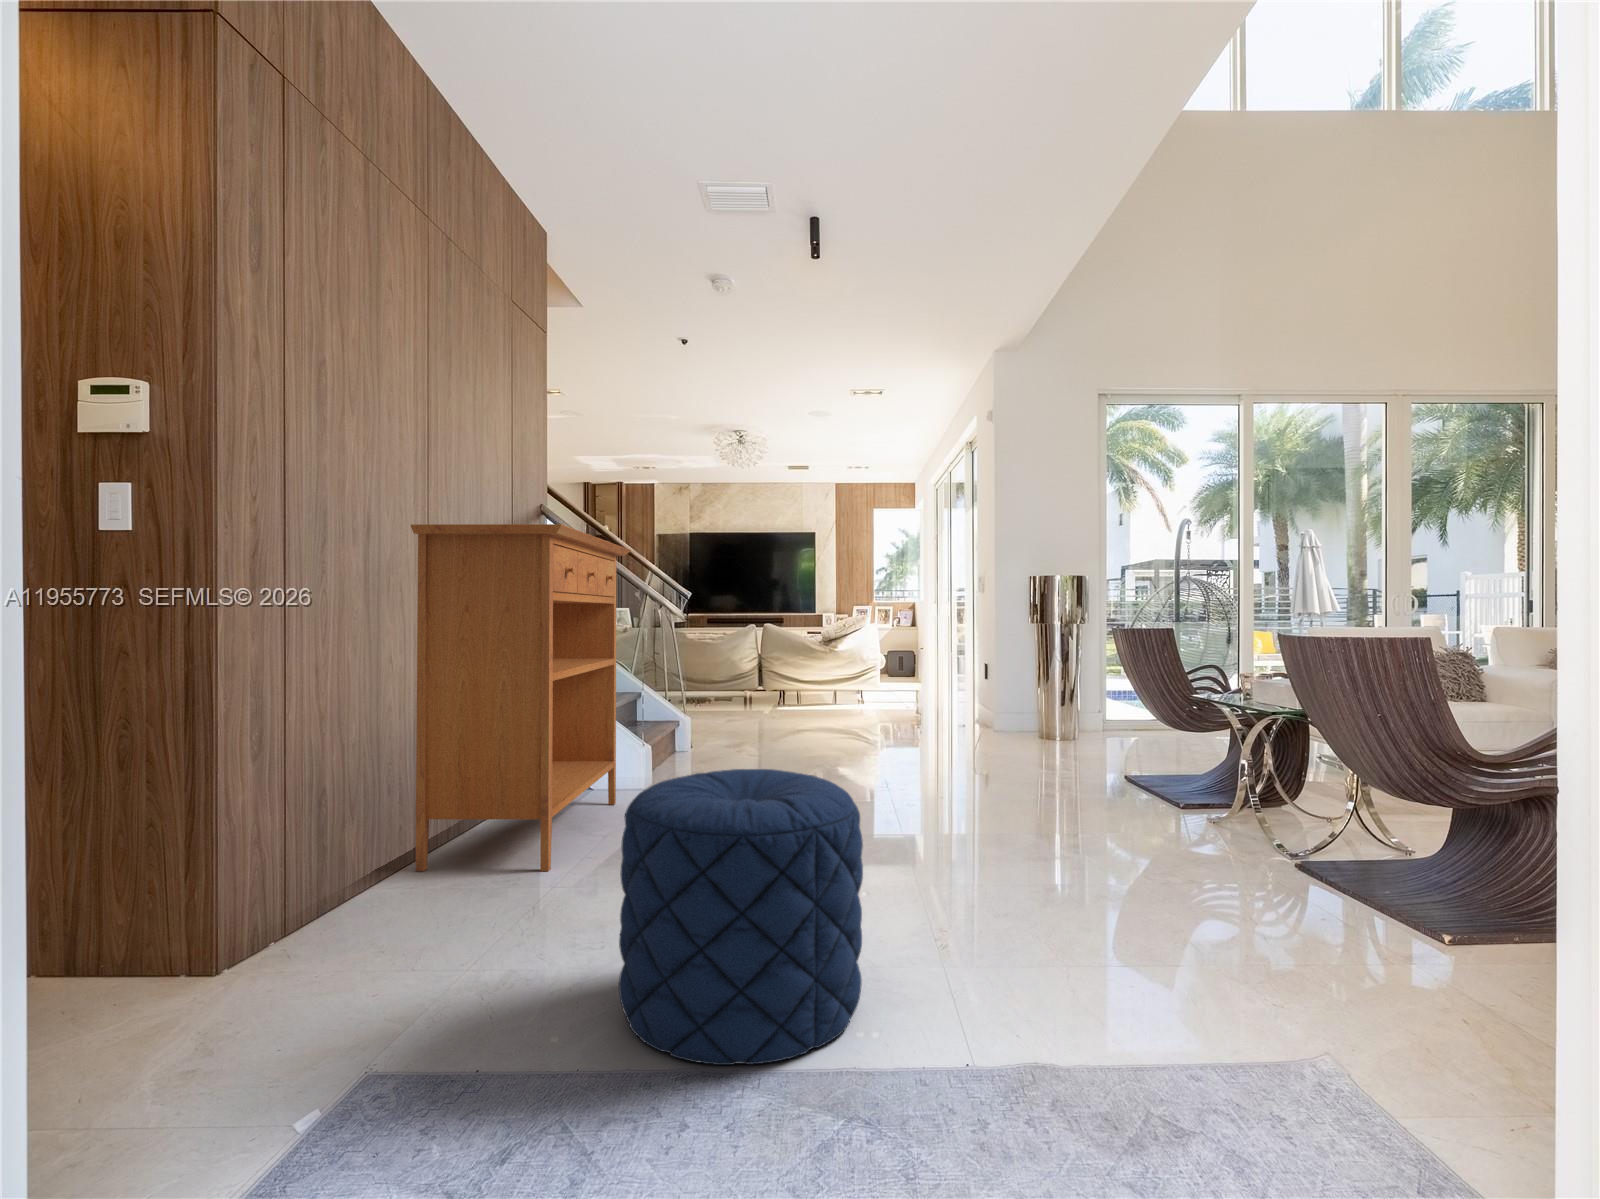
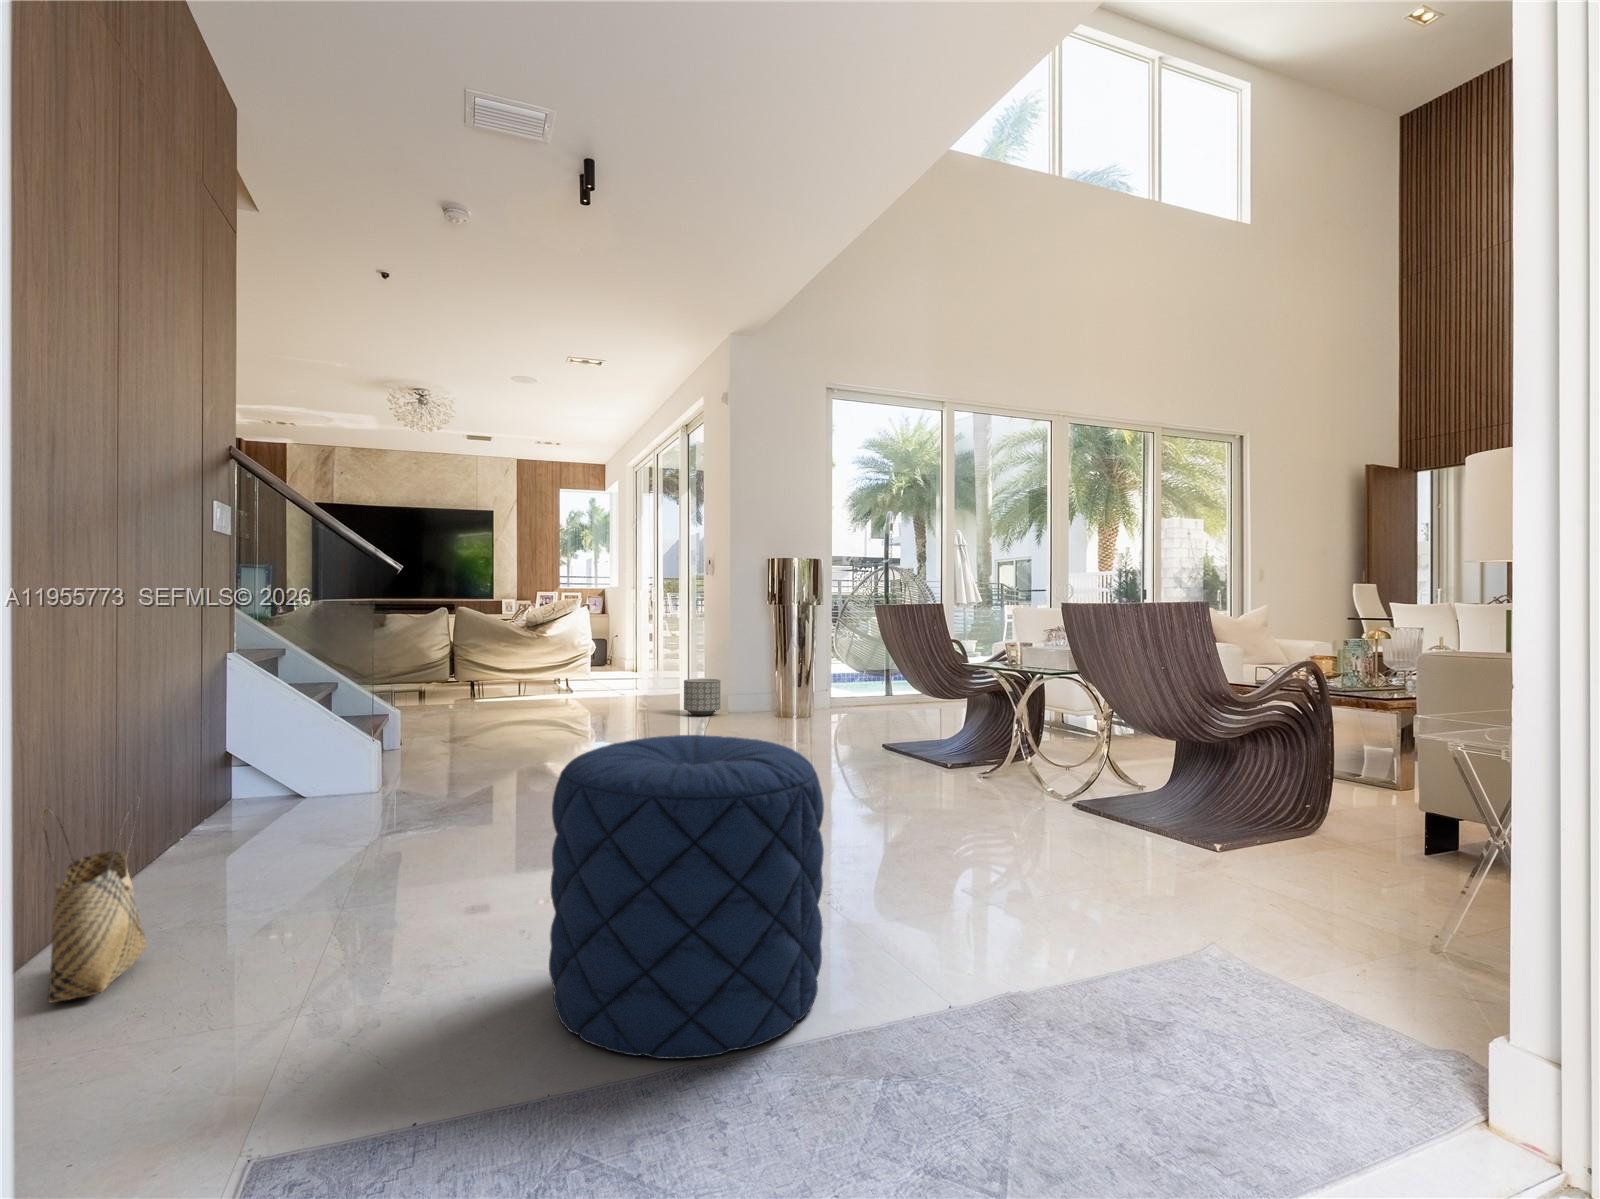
console table: present [411,524,631,871] -> none [122,445,375,915]
planter: none [950,694,986,731] -> present [684,679,721,716]
woven basket: none [331,788,406,932] -> present [42,798,146,1002]

